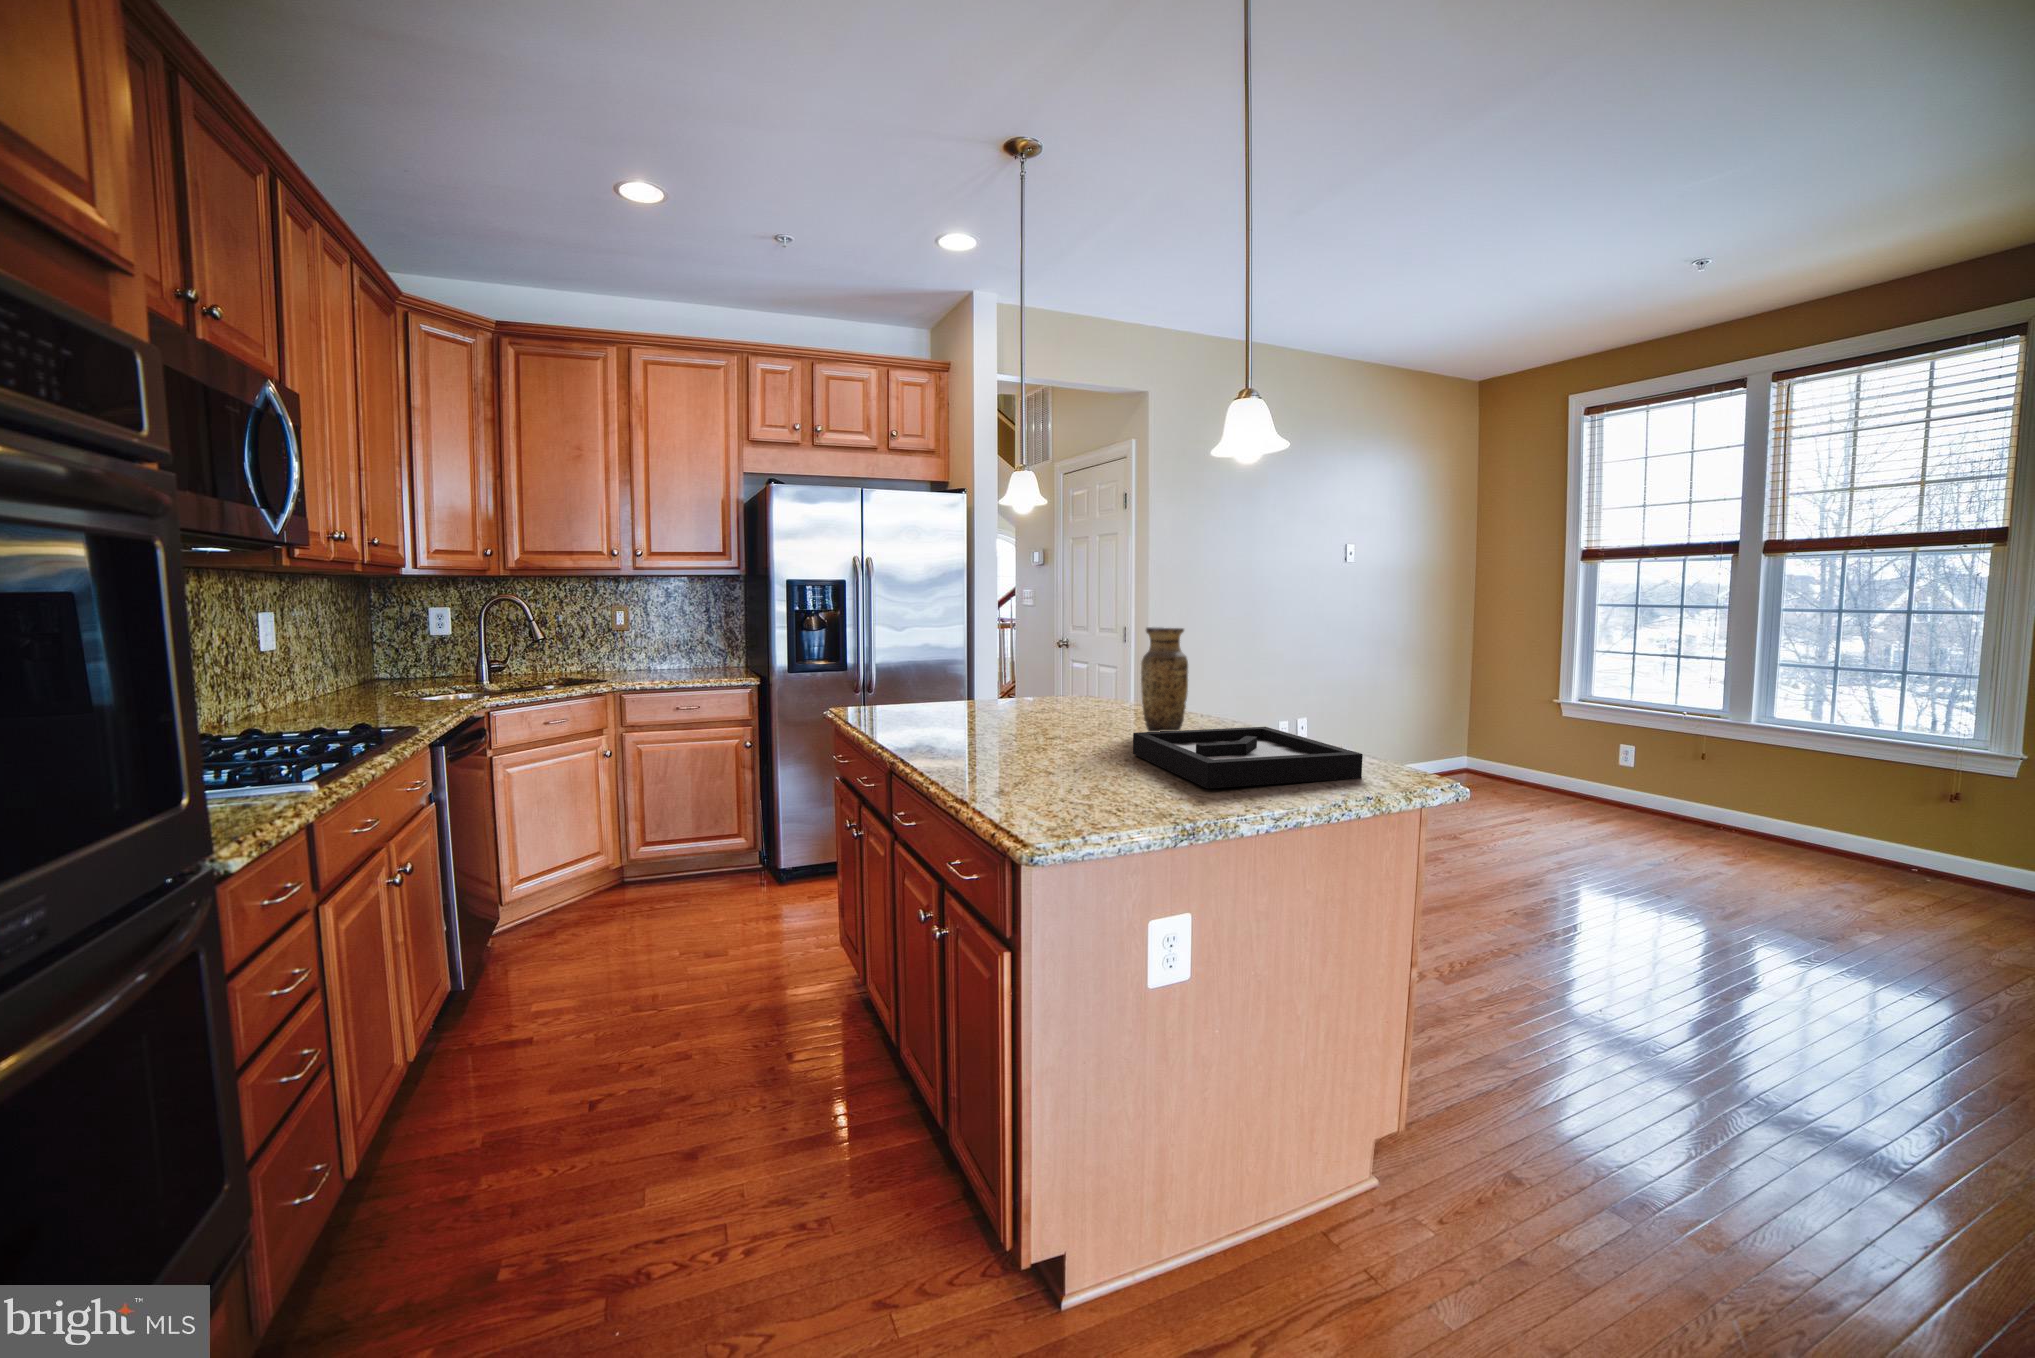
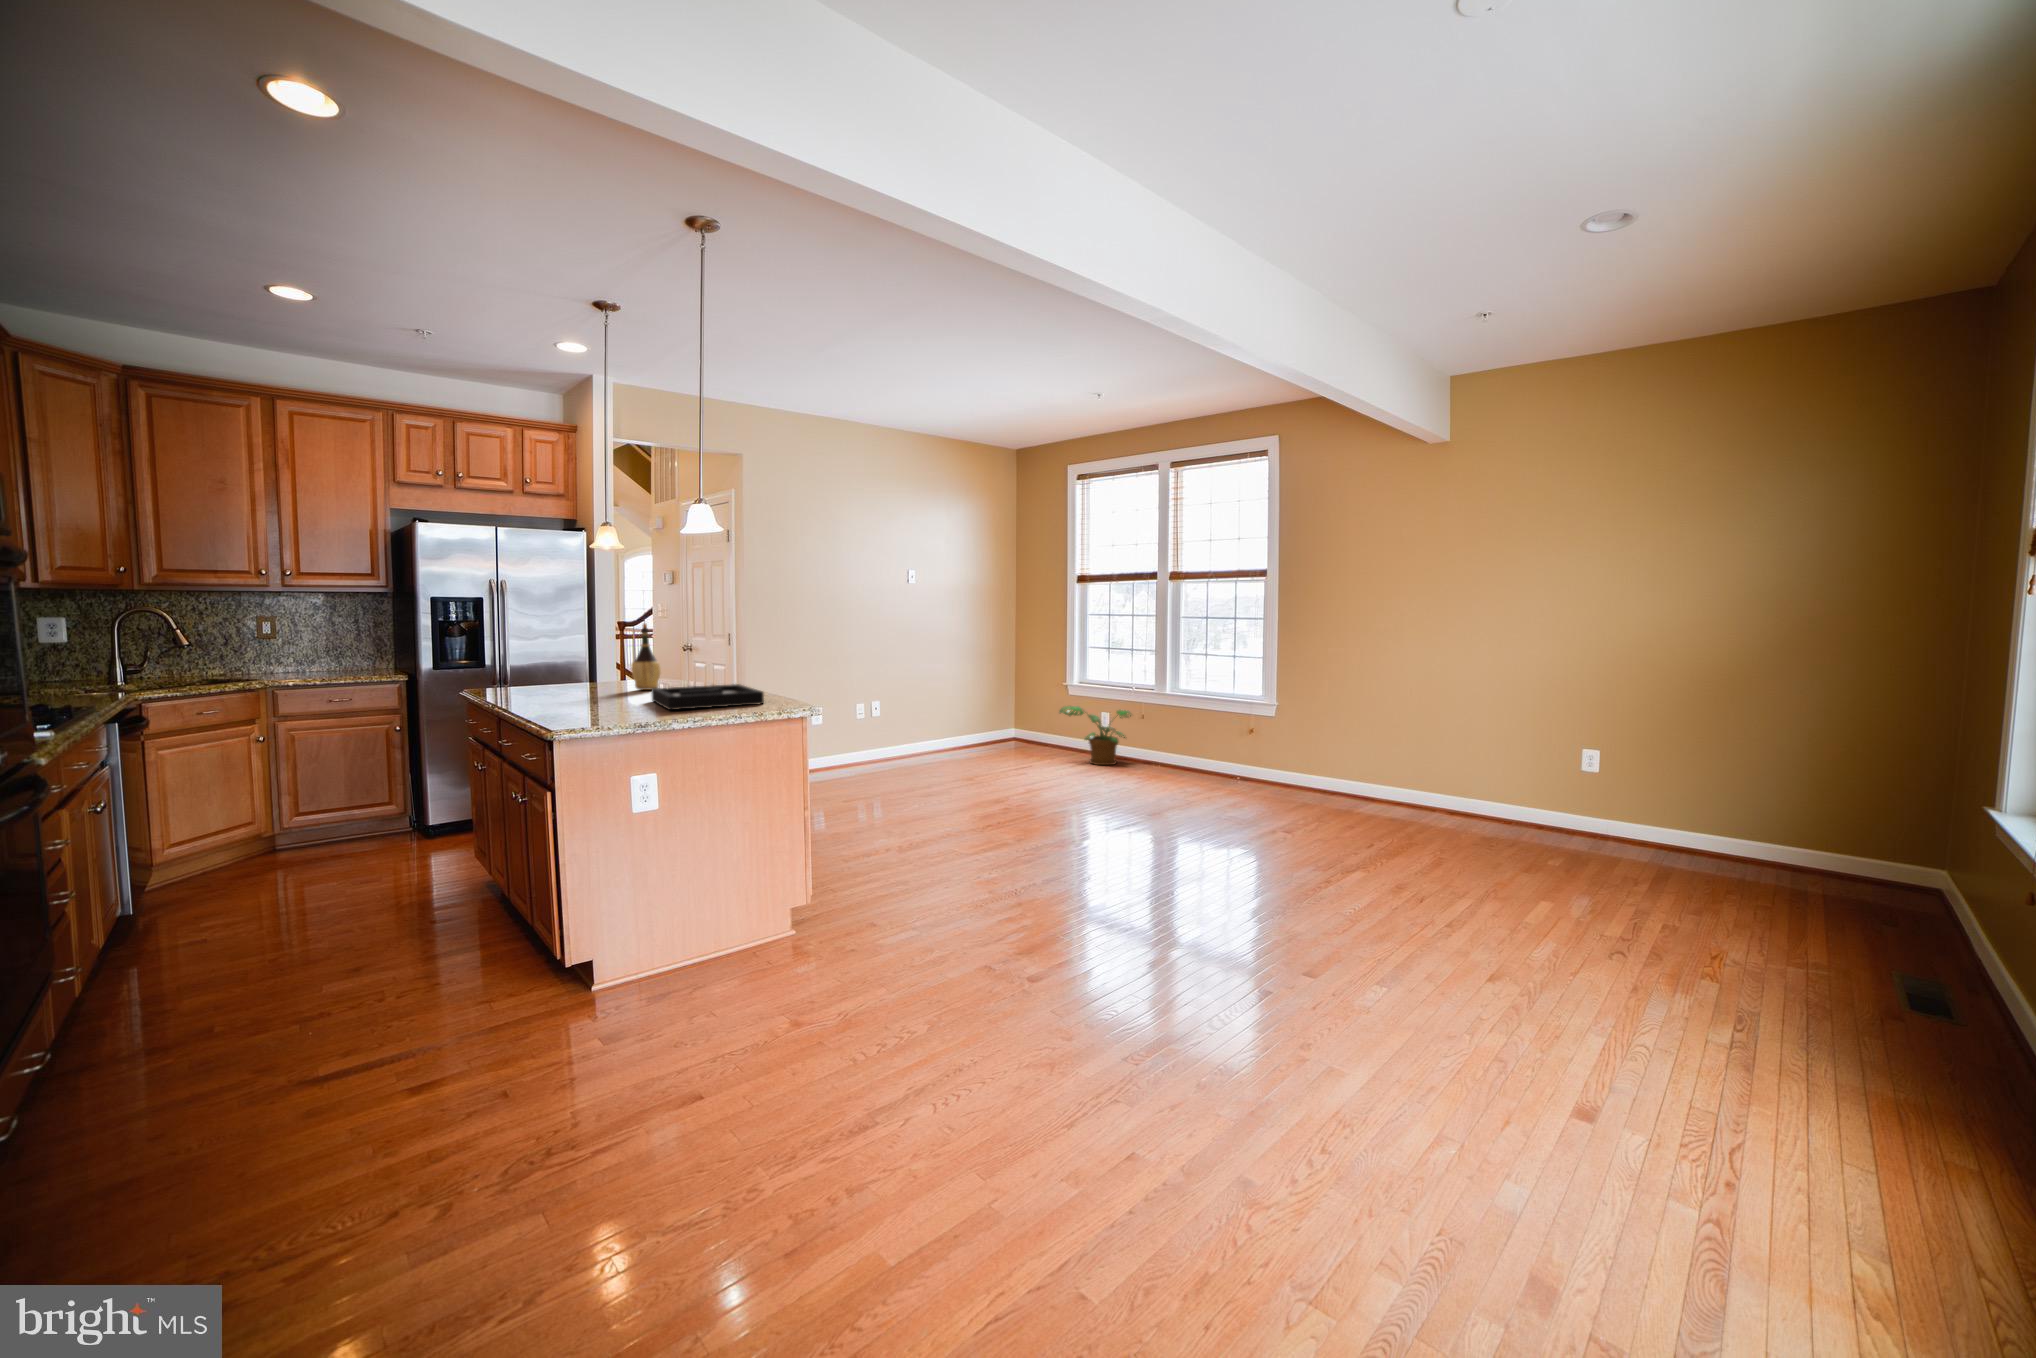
wine bottle: none [1070,618,1113,724] -> present [631,624,661,690]
vase: present [1141,627,1188,732] -> none [670,629,701,692]
potted plant: none [1561,739,1694,835] -> present [1059,706,1131,765]

